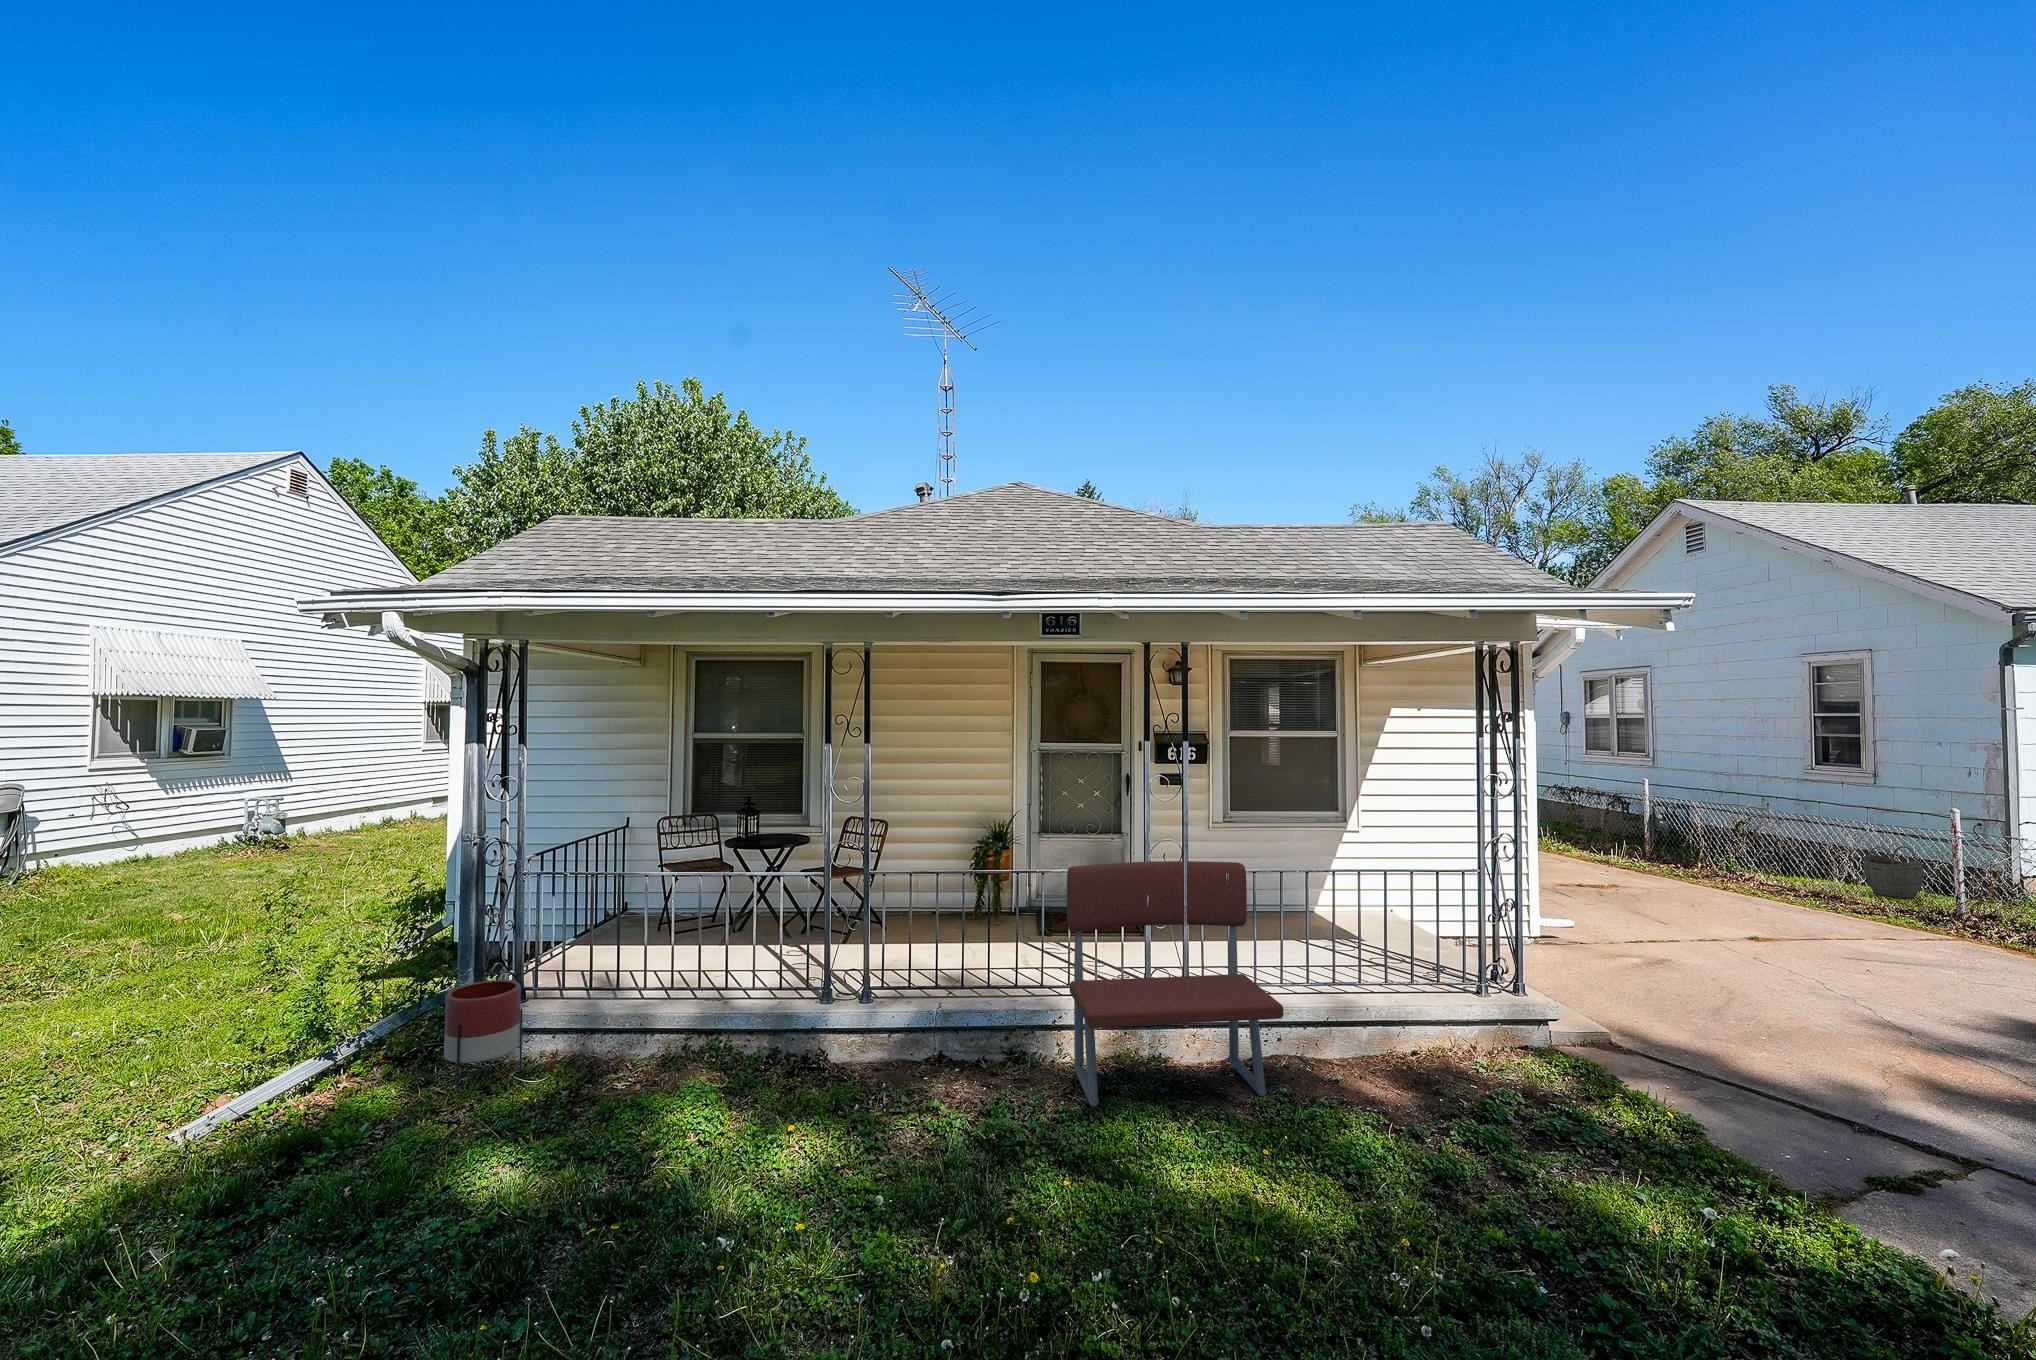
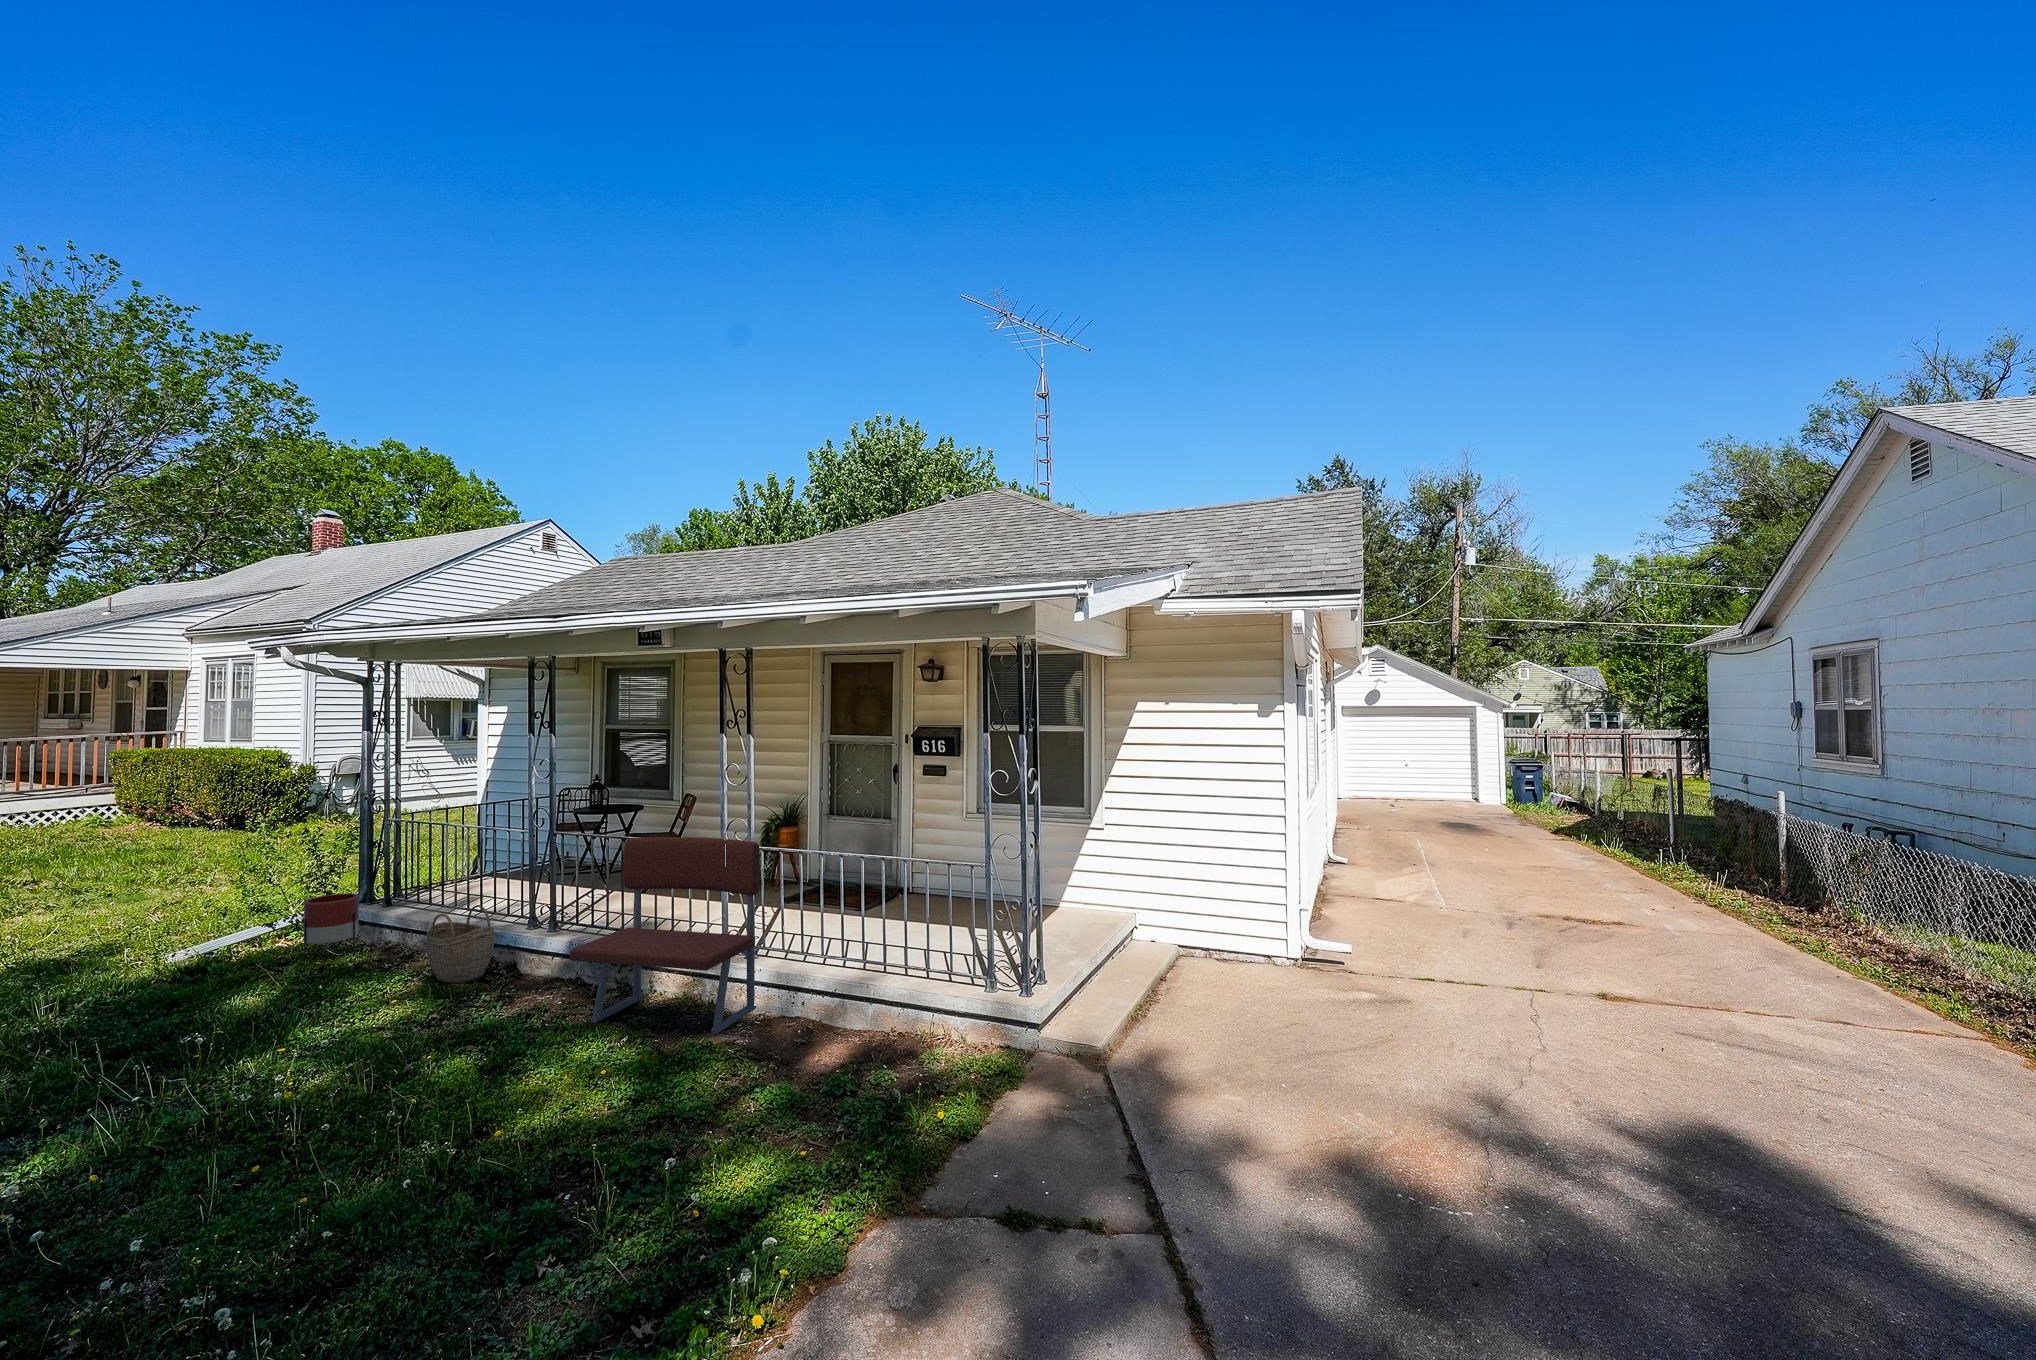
woven basket: present [1864,846,1924,899] -> present [426,905,494,983]

